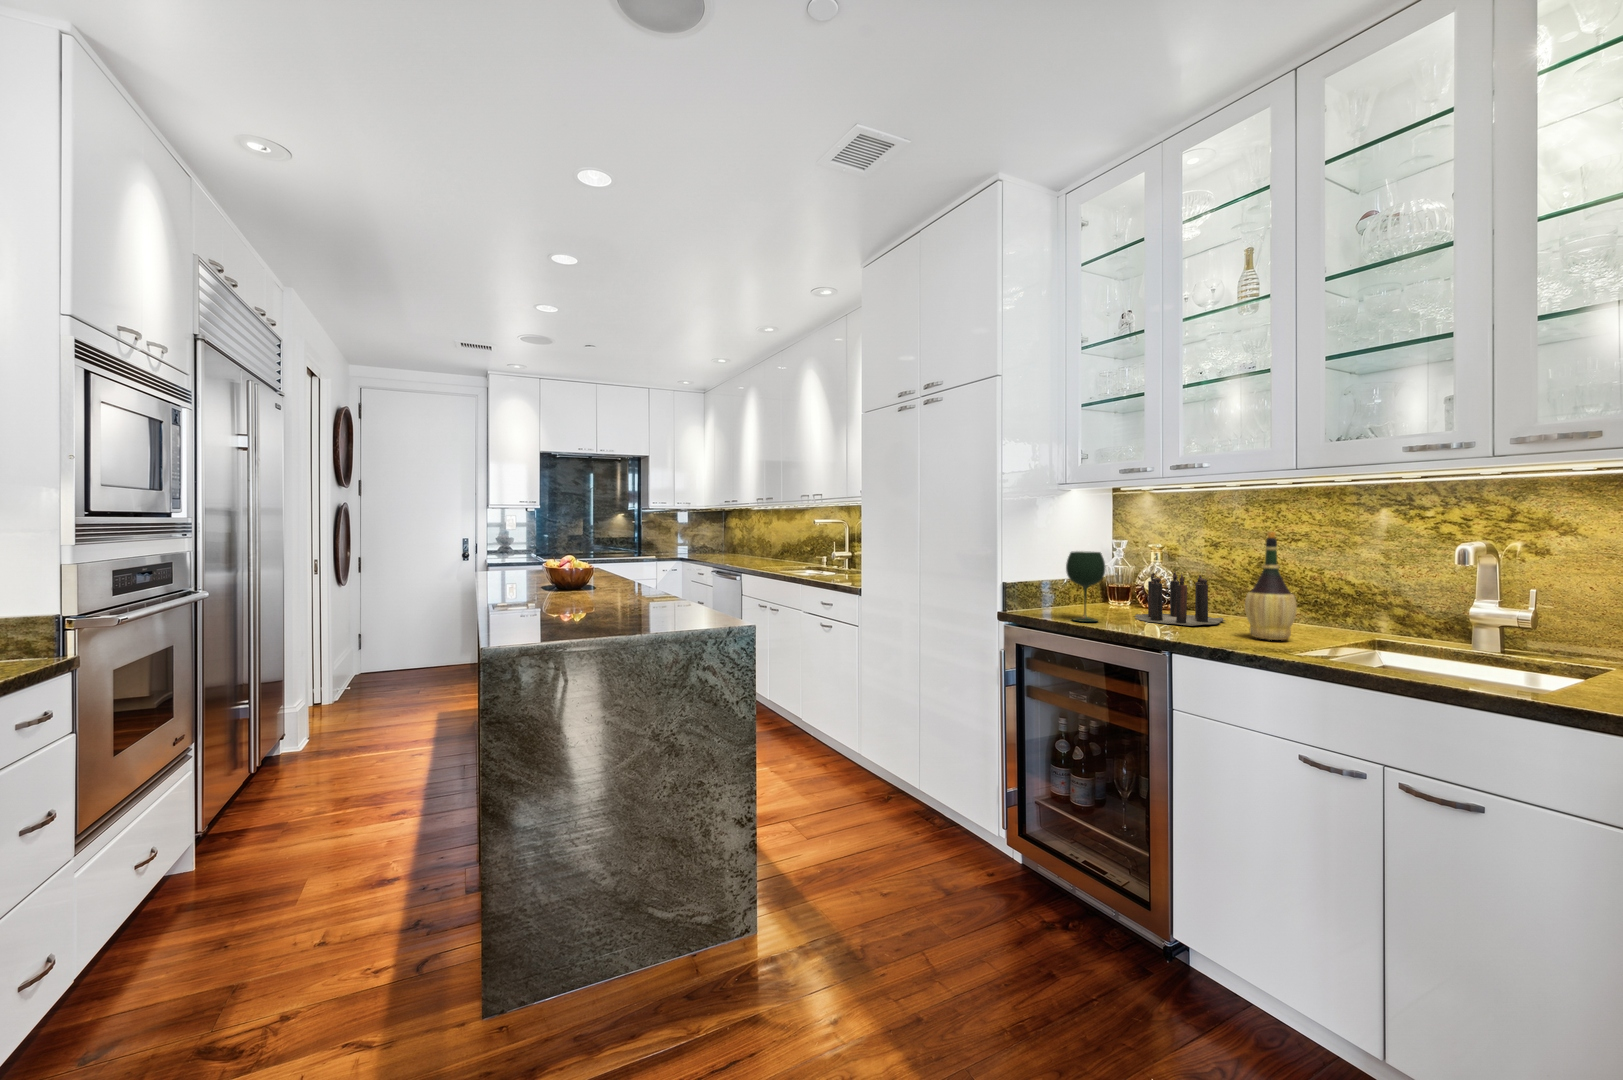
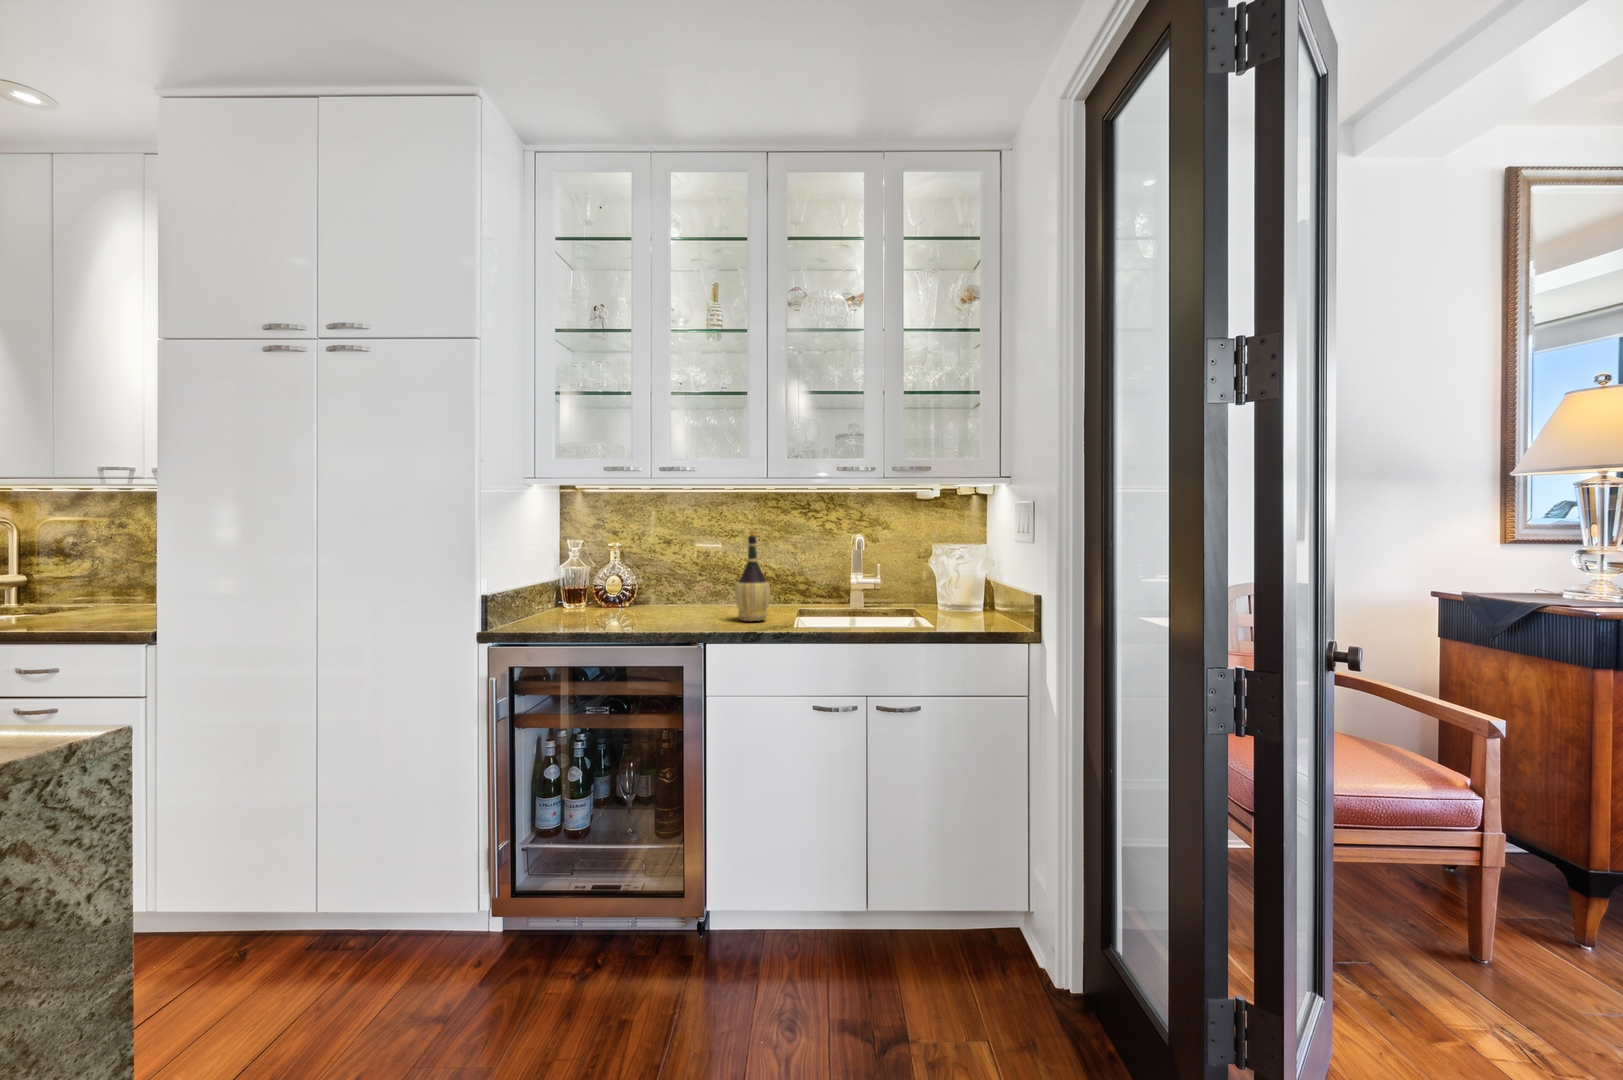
wine glass: present [1066,551,1106,622] -> none [574,554,615,629]
candle: present [1135,572,1225,626] -> none [614,569,718,619]

